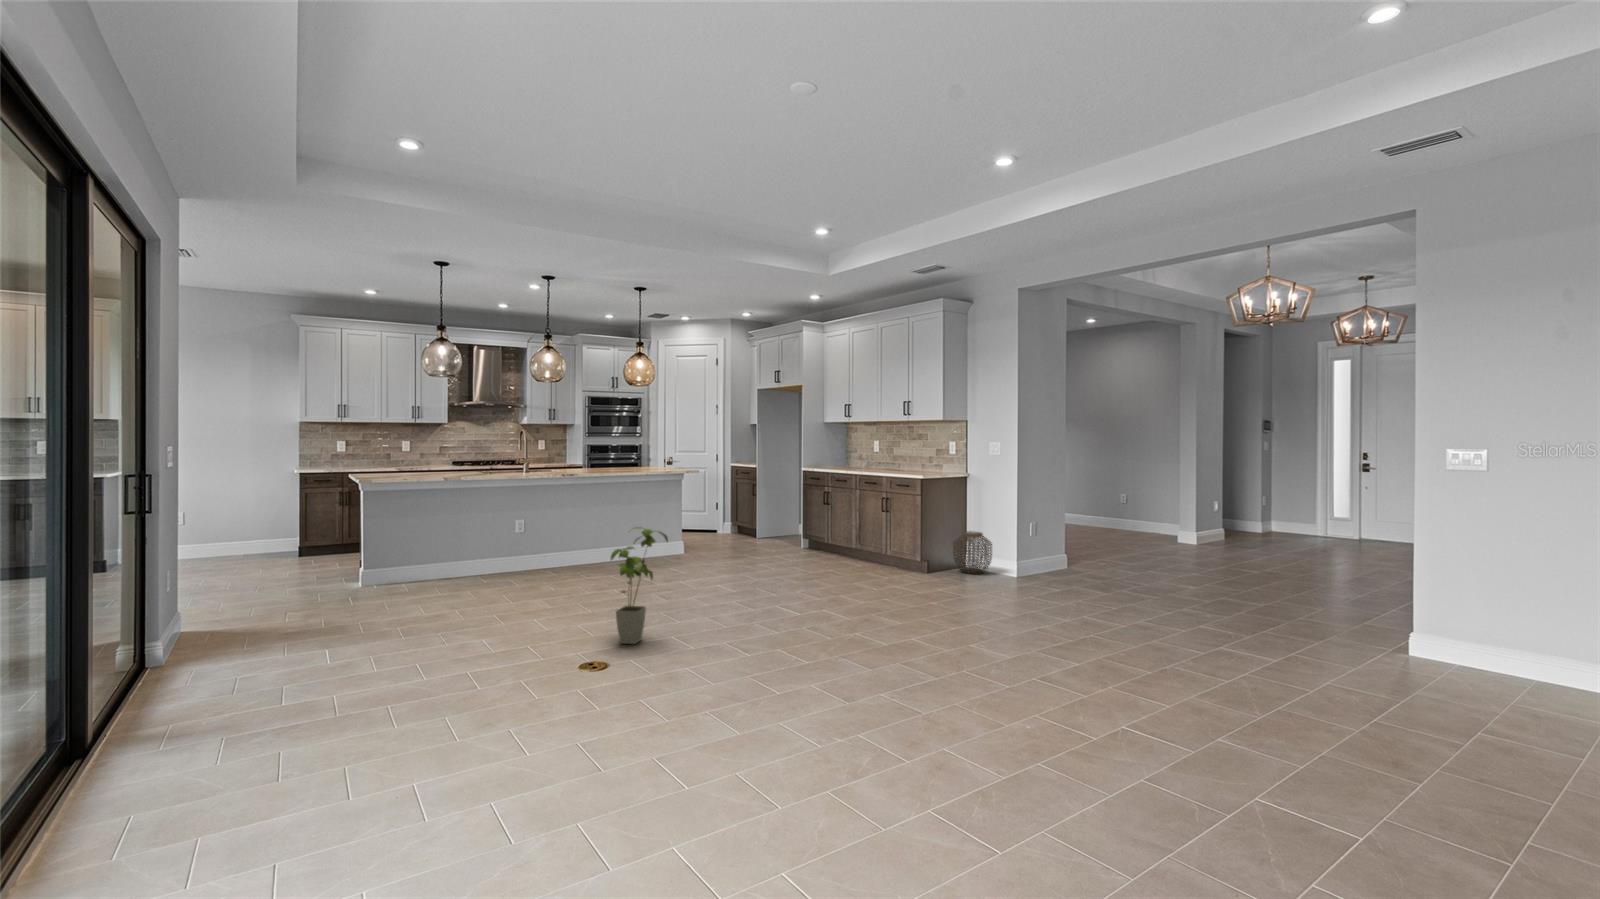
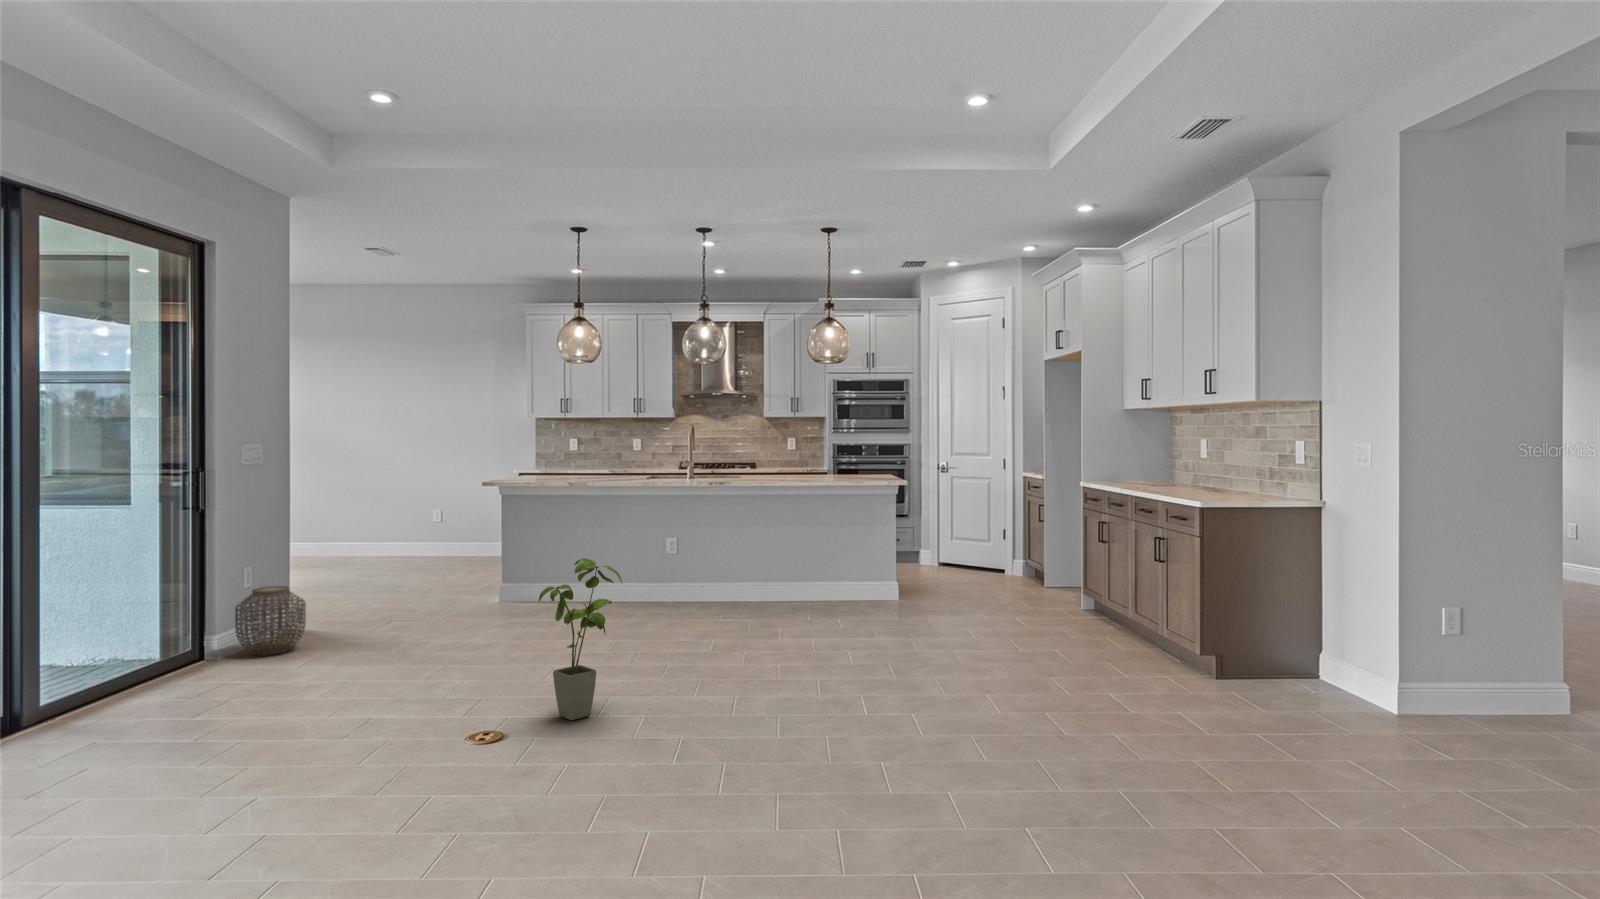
woven basket: present [953,531,992,574] -> present [235,586,306,656]

